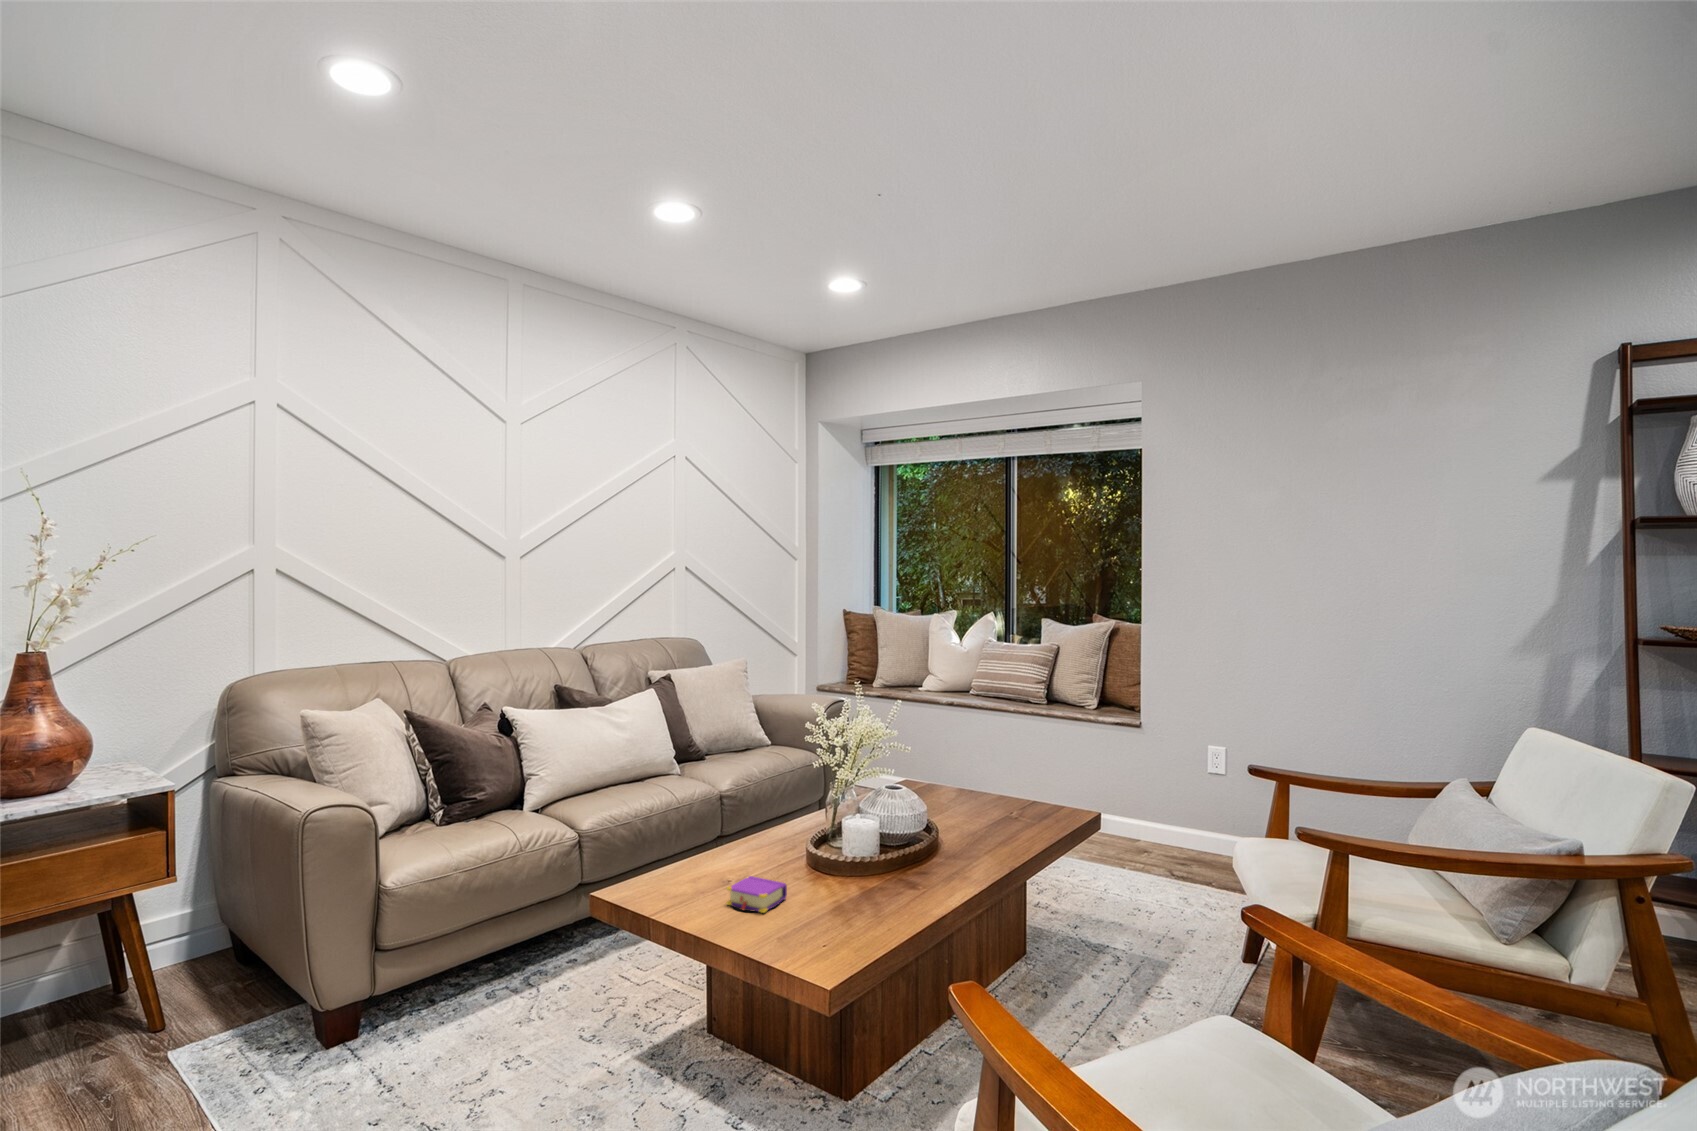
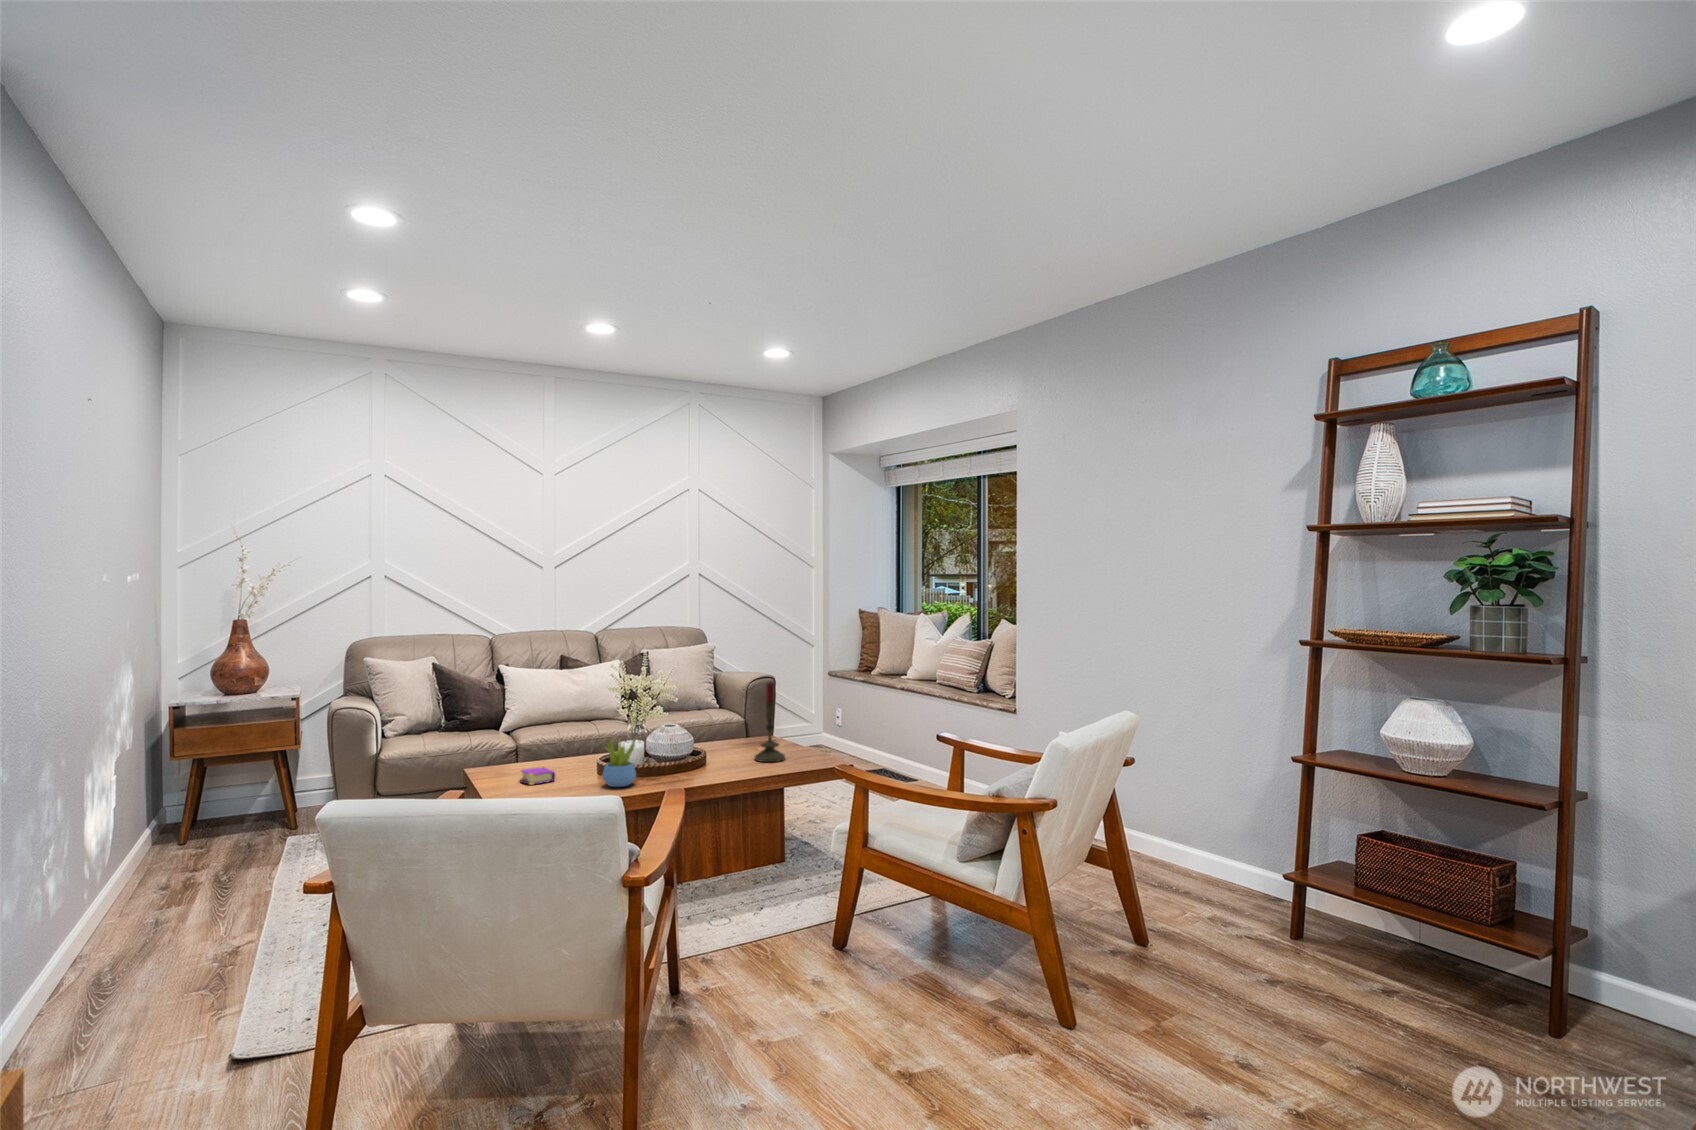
candle: none [974,711,1016,824] -> present [755,682,785,762]
succulent plant: none [873,812,924,898] -> present [602,739,636,787]

